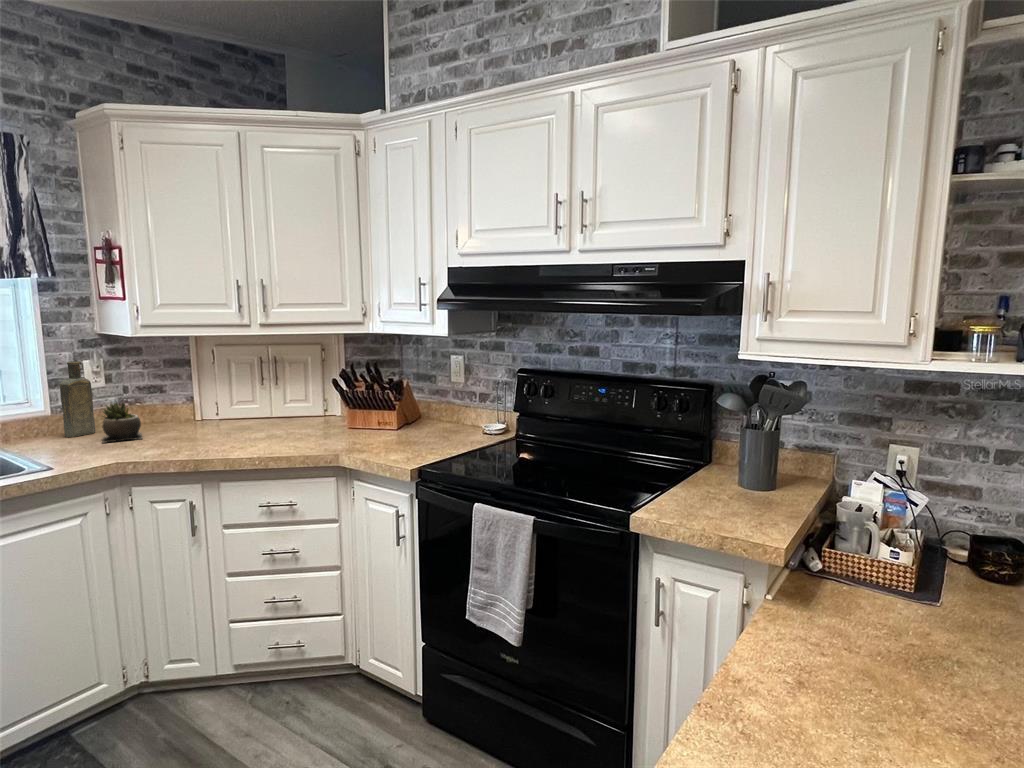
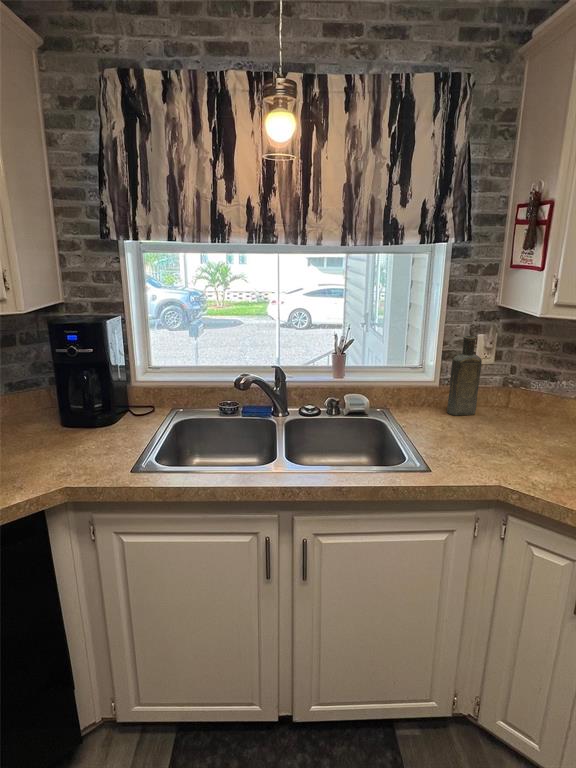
succulent plant: present [102,402,142,443] -> none [482,391,527,443]

